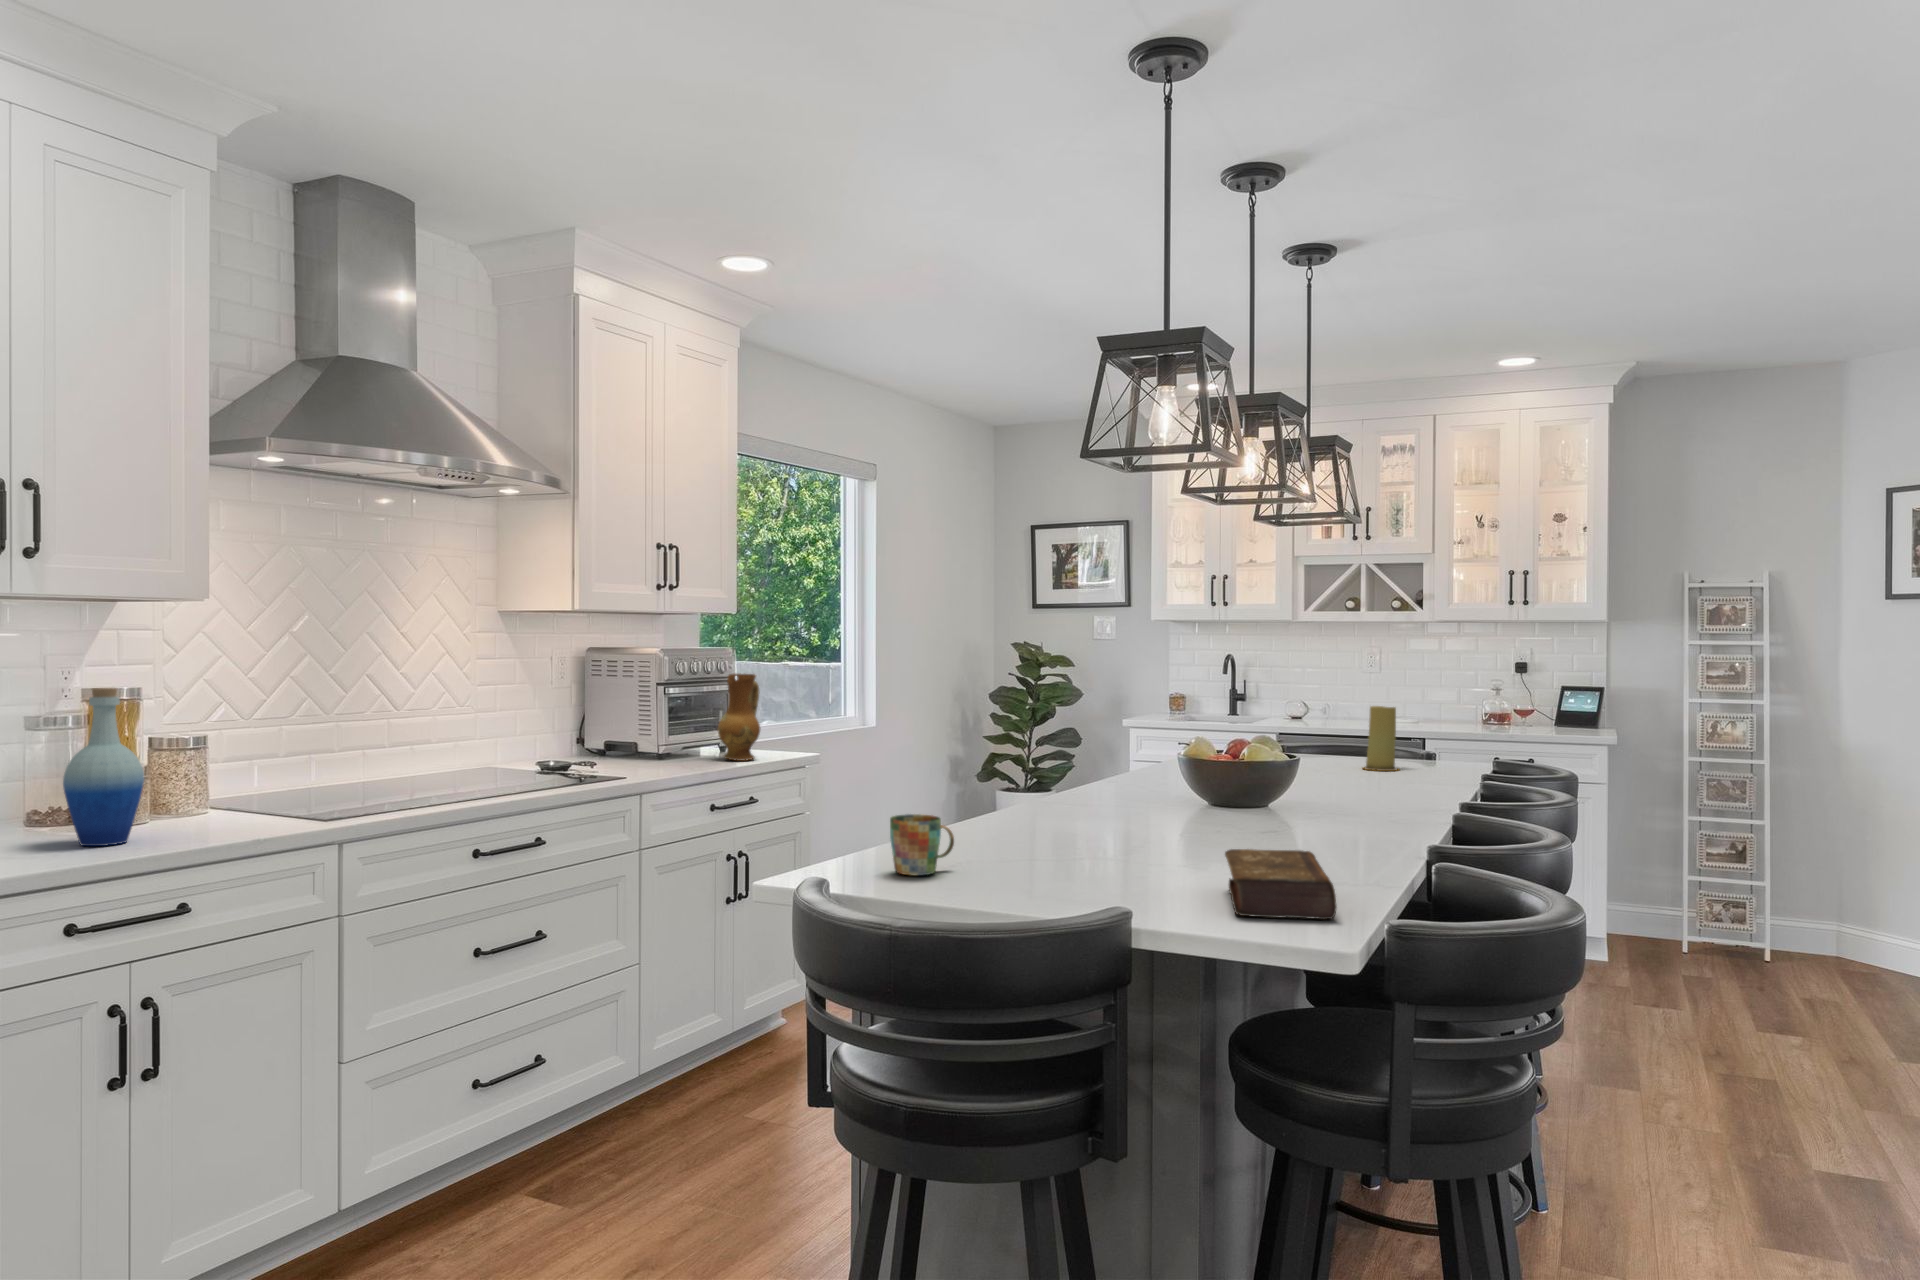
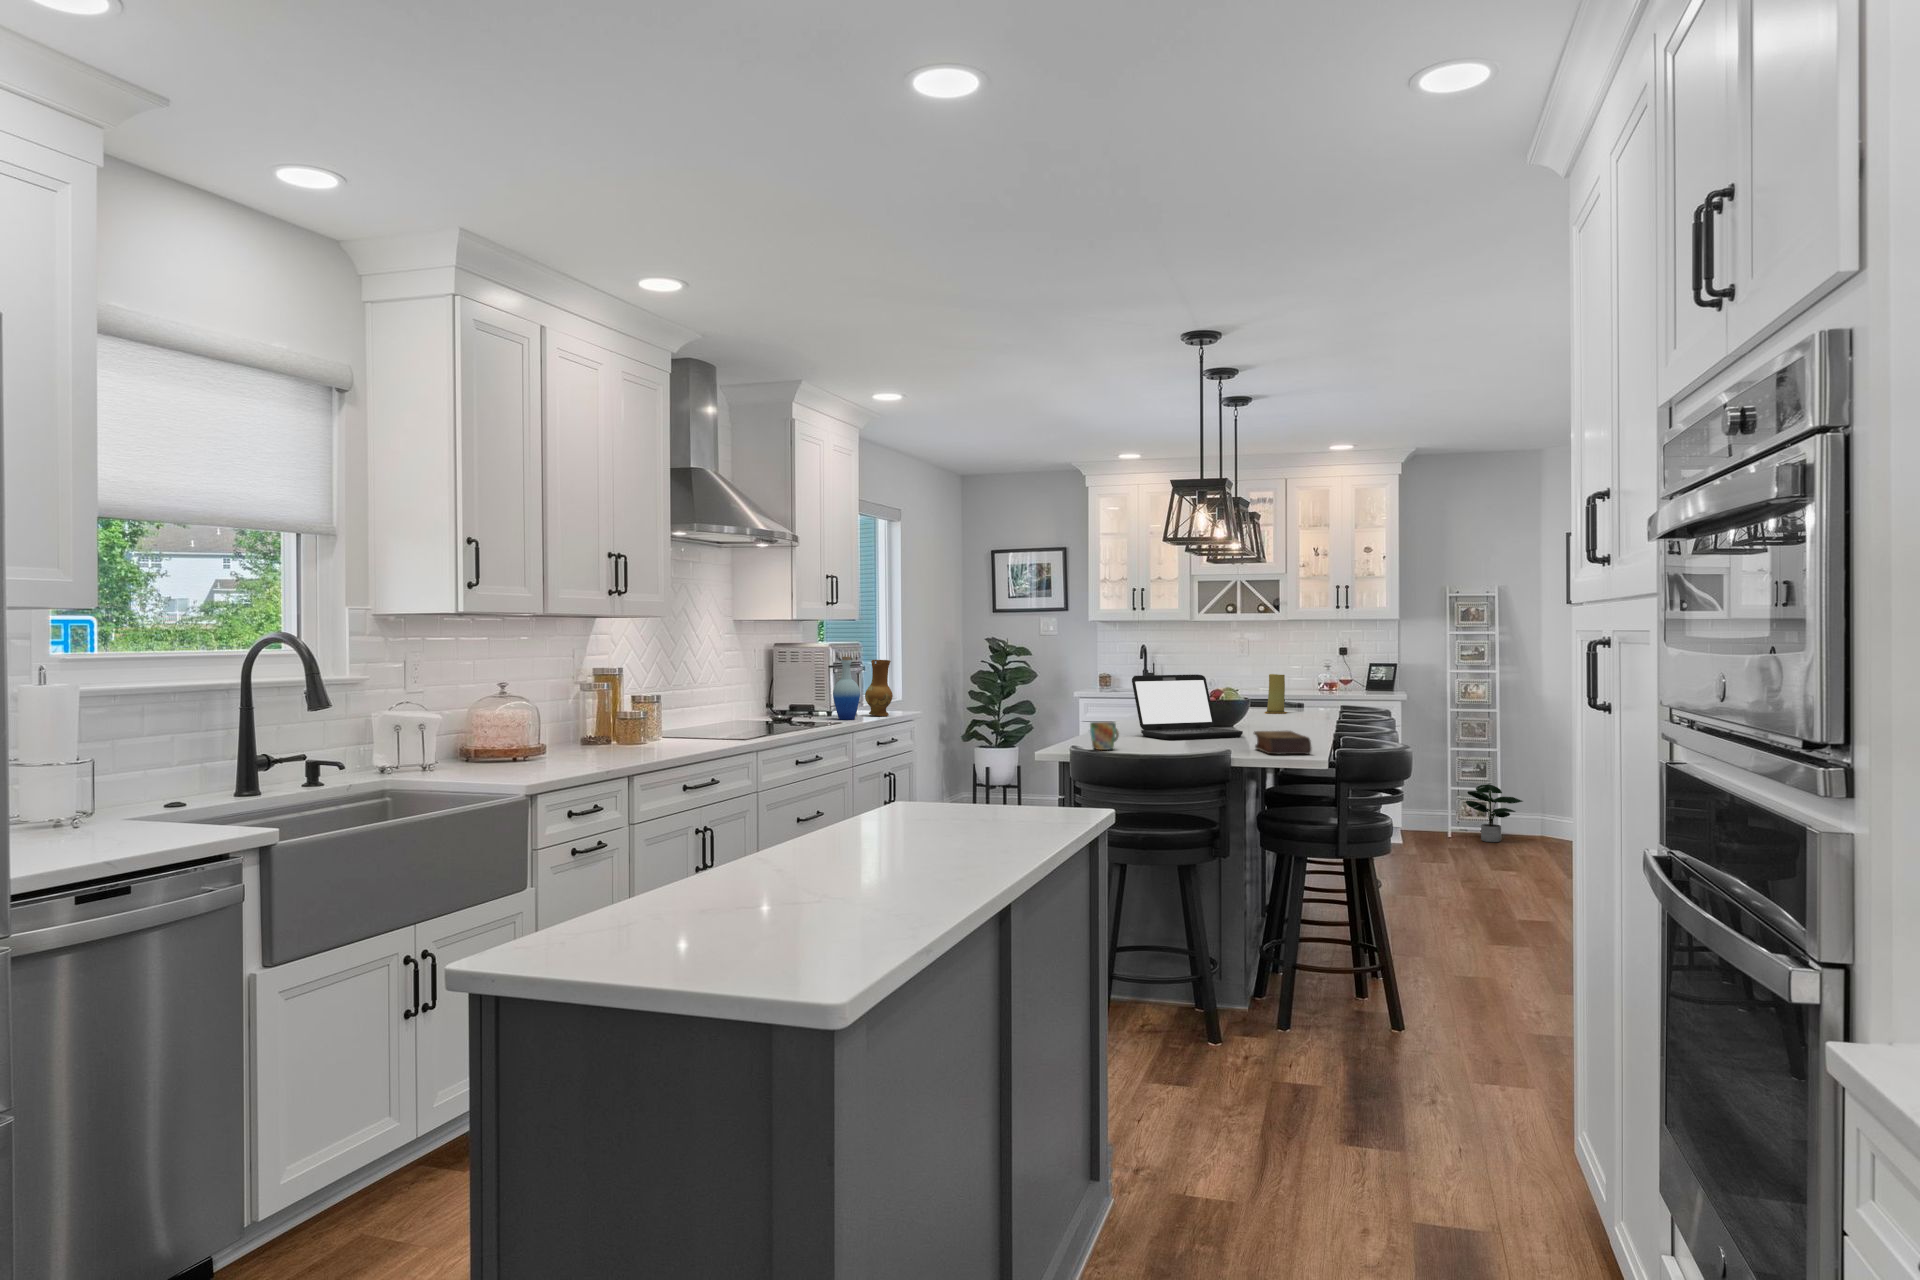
bottle: present [63,688,144,846] -> present [833,657,860,720]
laptop: none [1054,713,1253,843] -> present [1132,674,1243,740]
potted plant: none [1712,874,1811,967] -> present [1466,784,1523,842]

